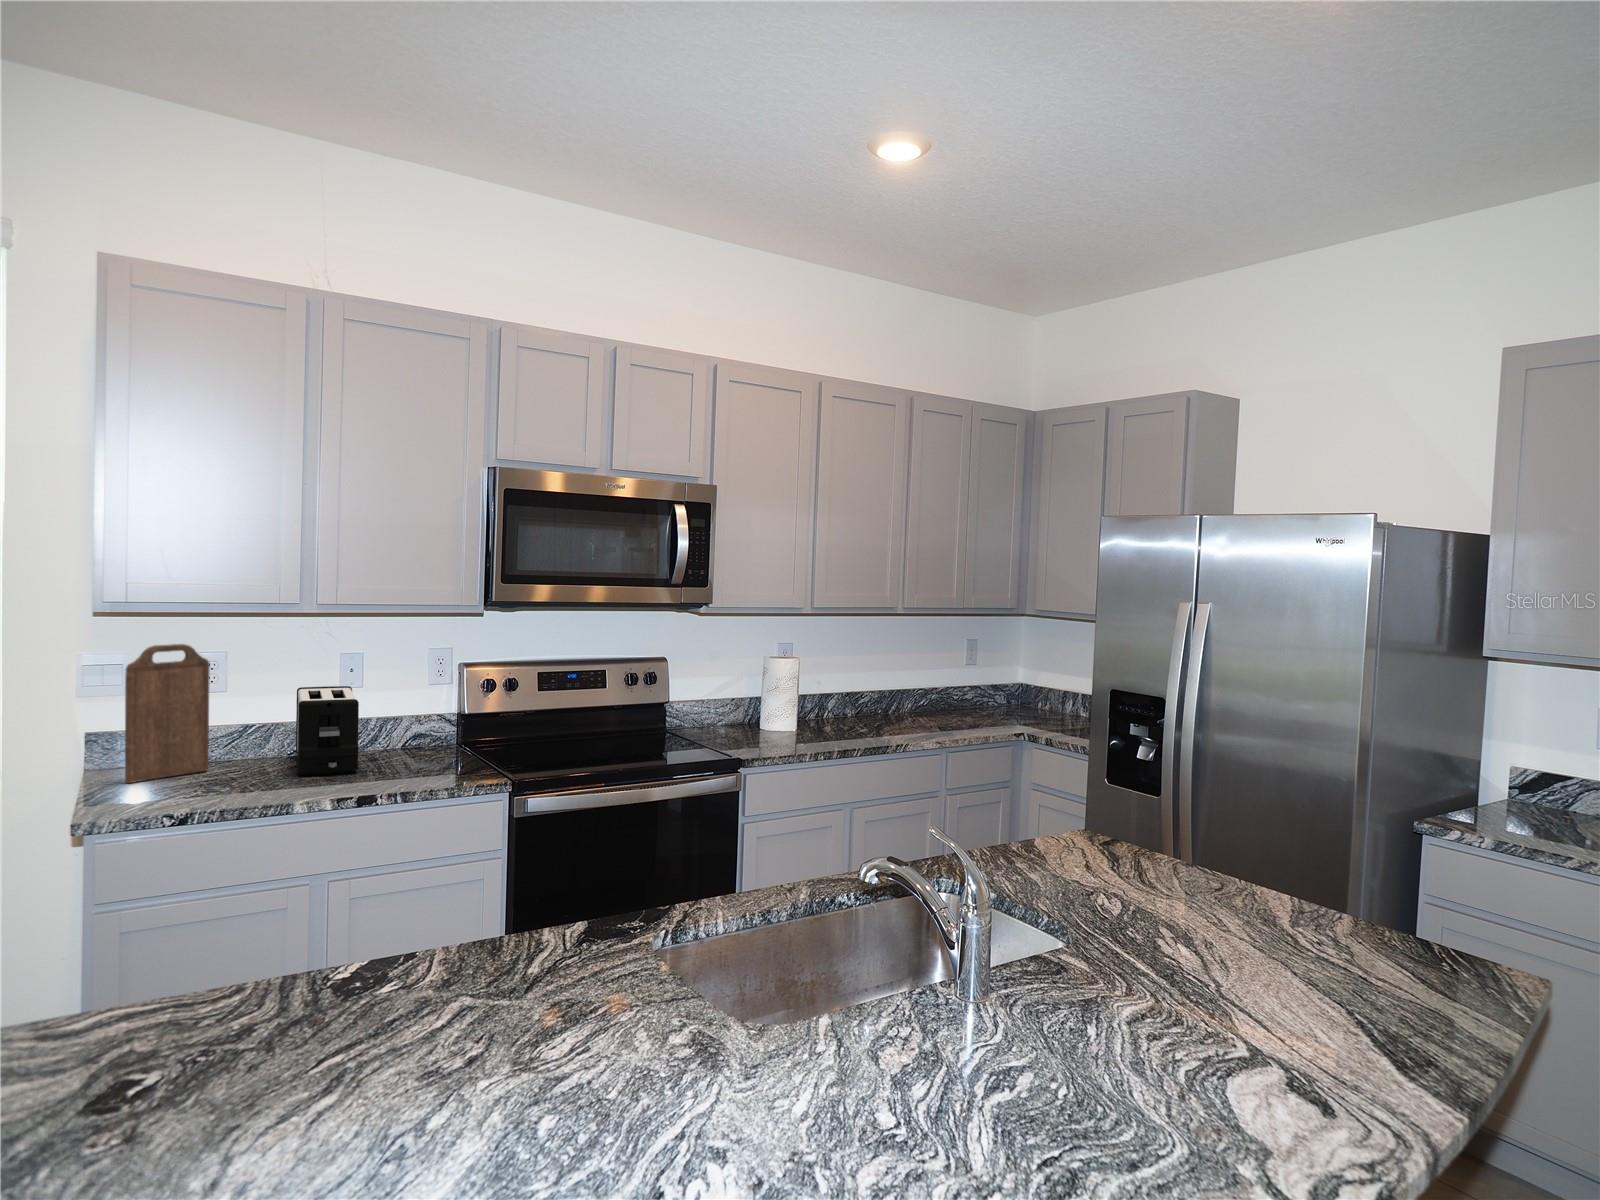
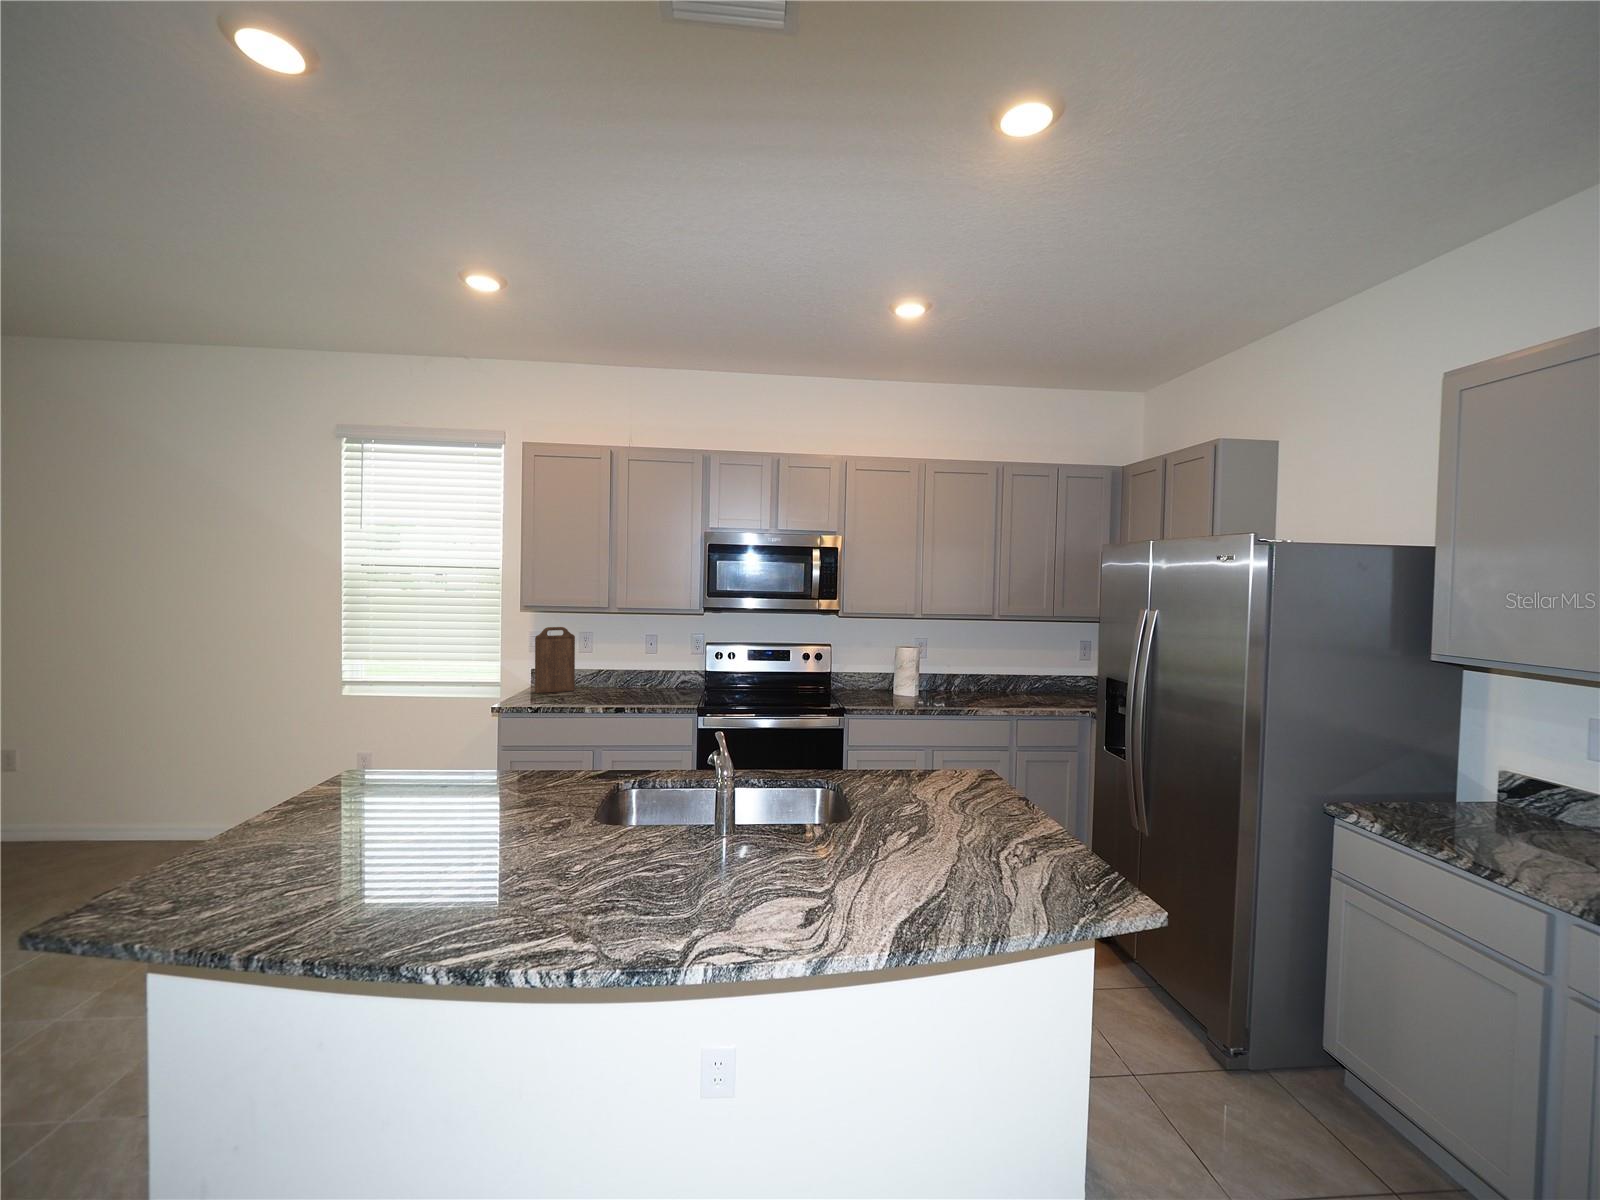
toaster: present [296,686,359,776] -> none [605,652,648,697]

